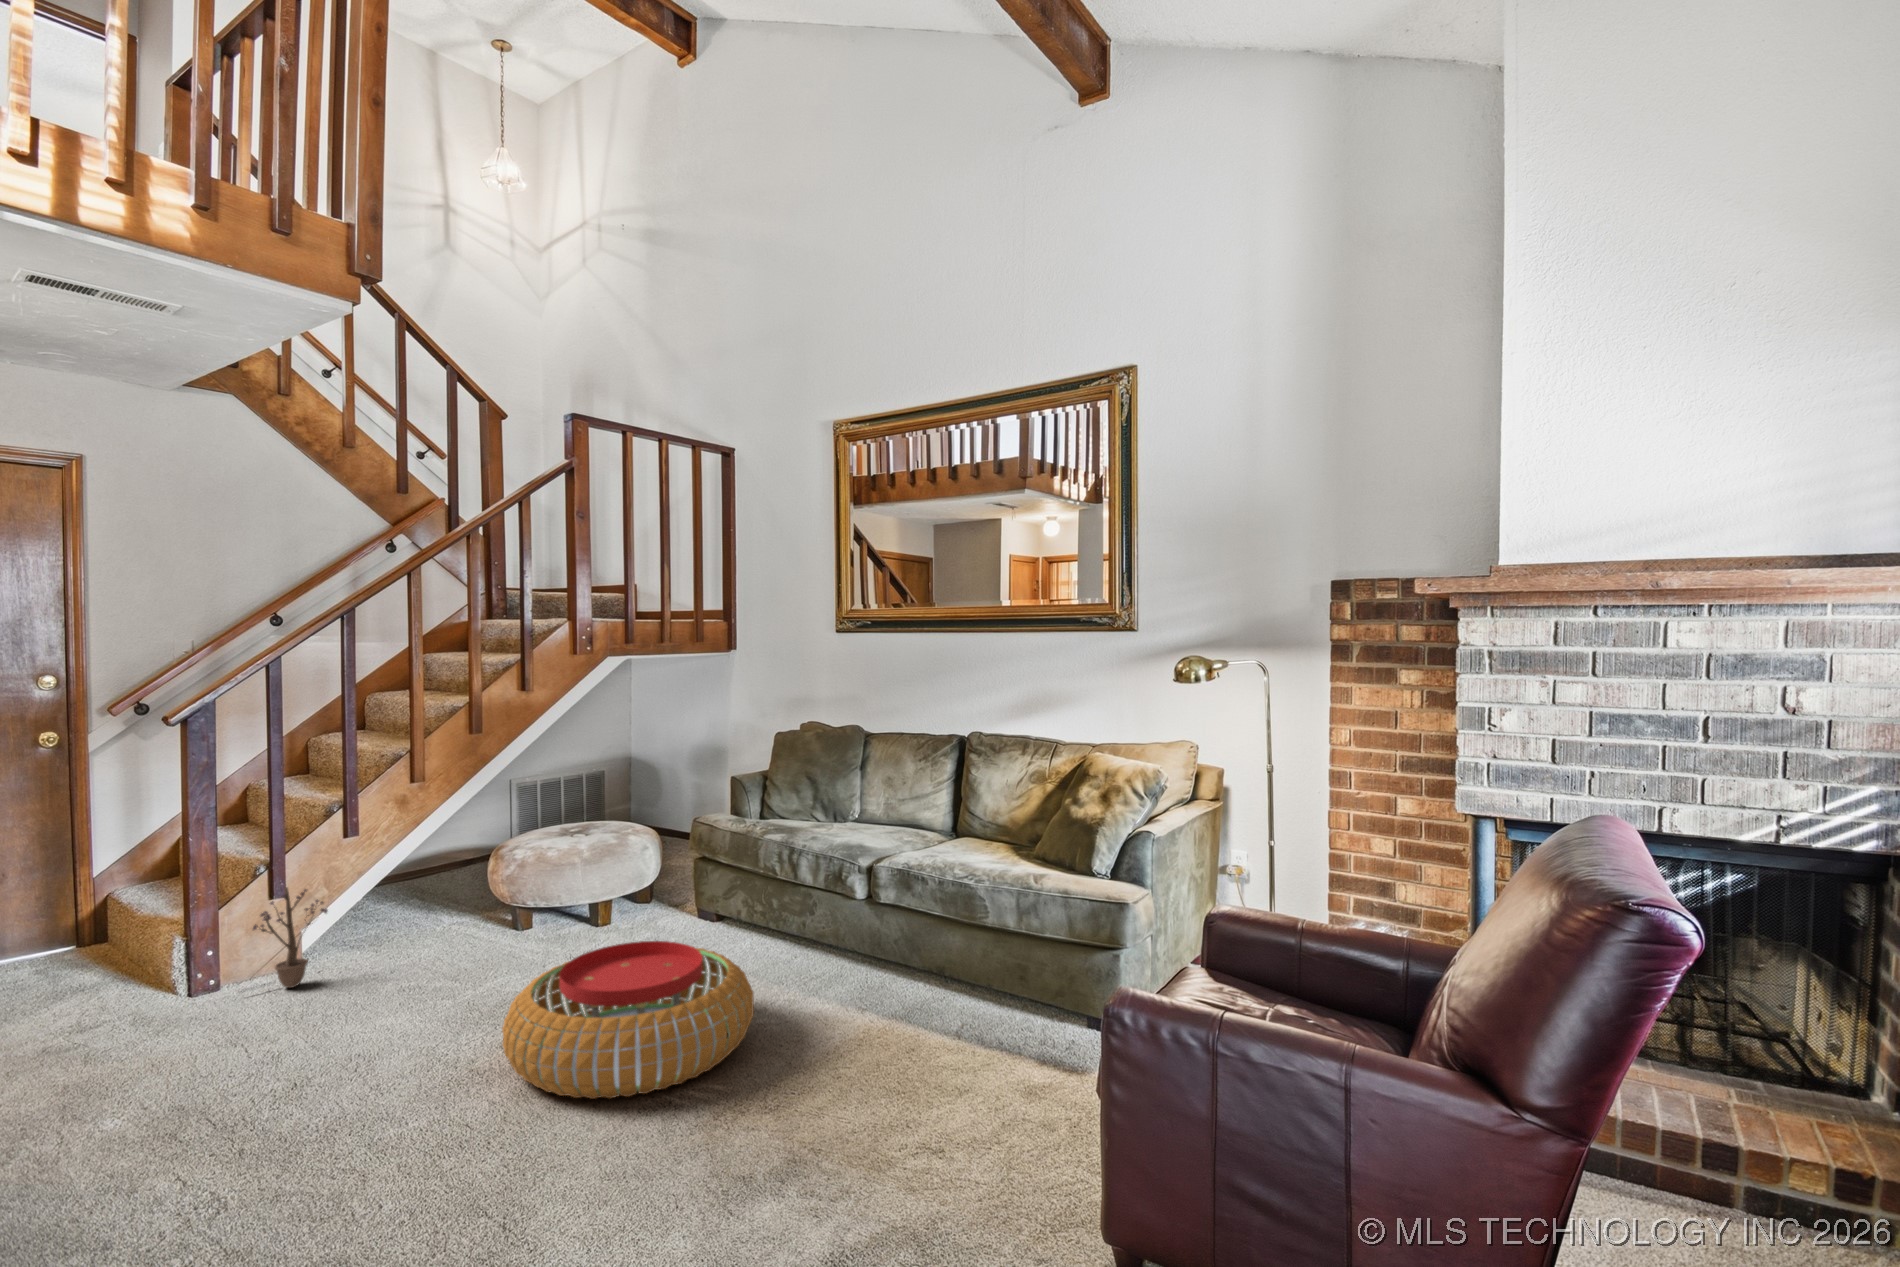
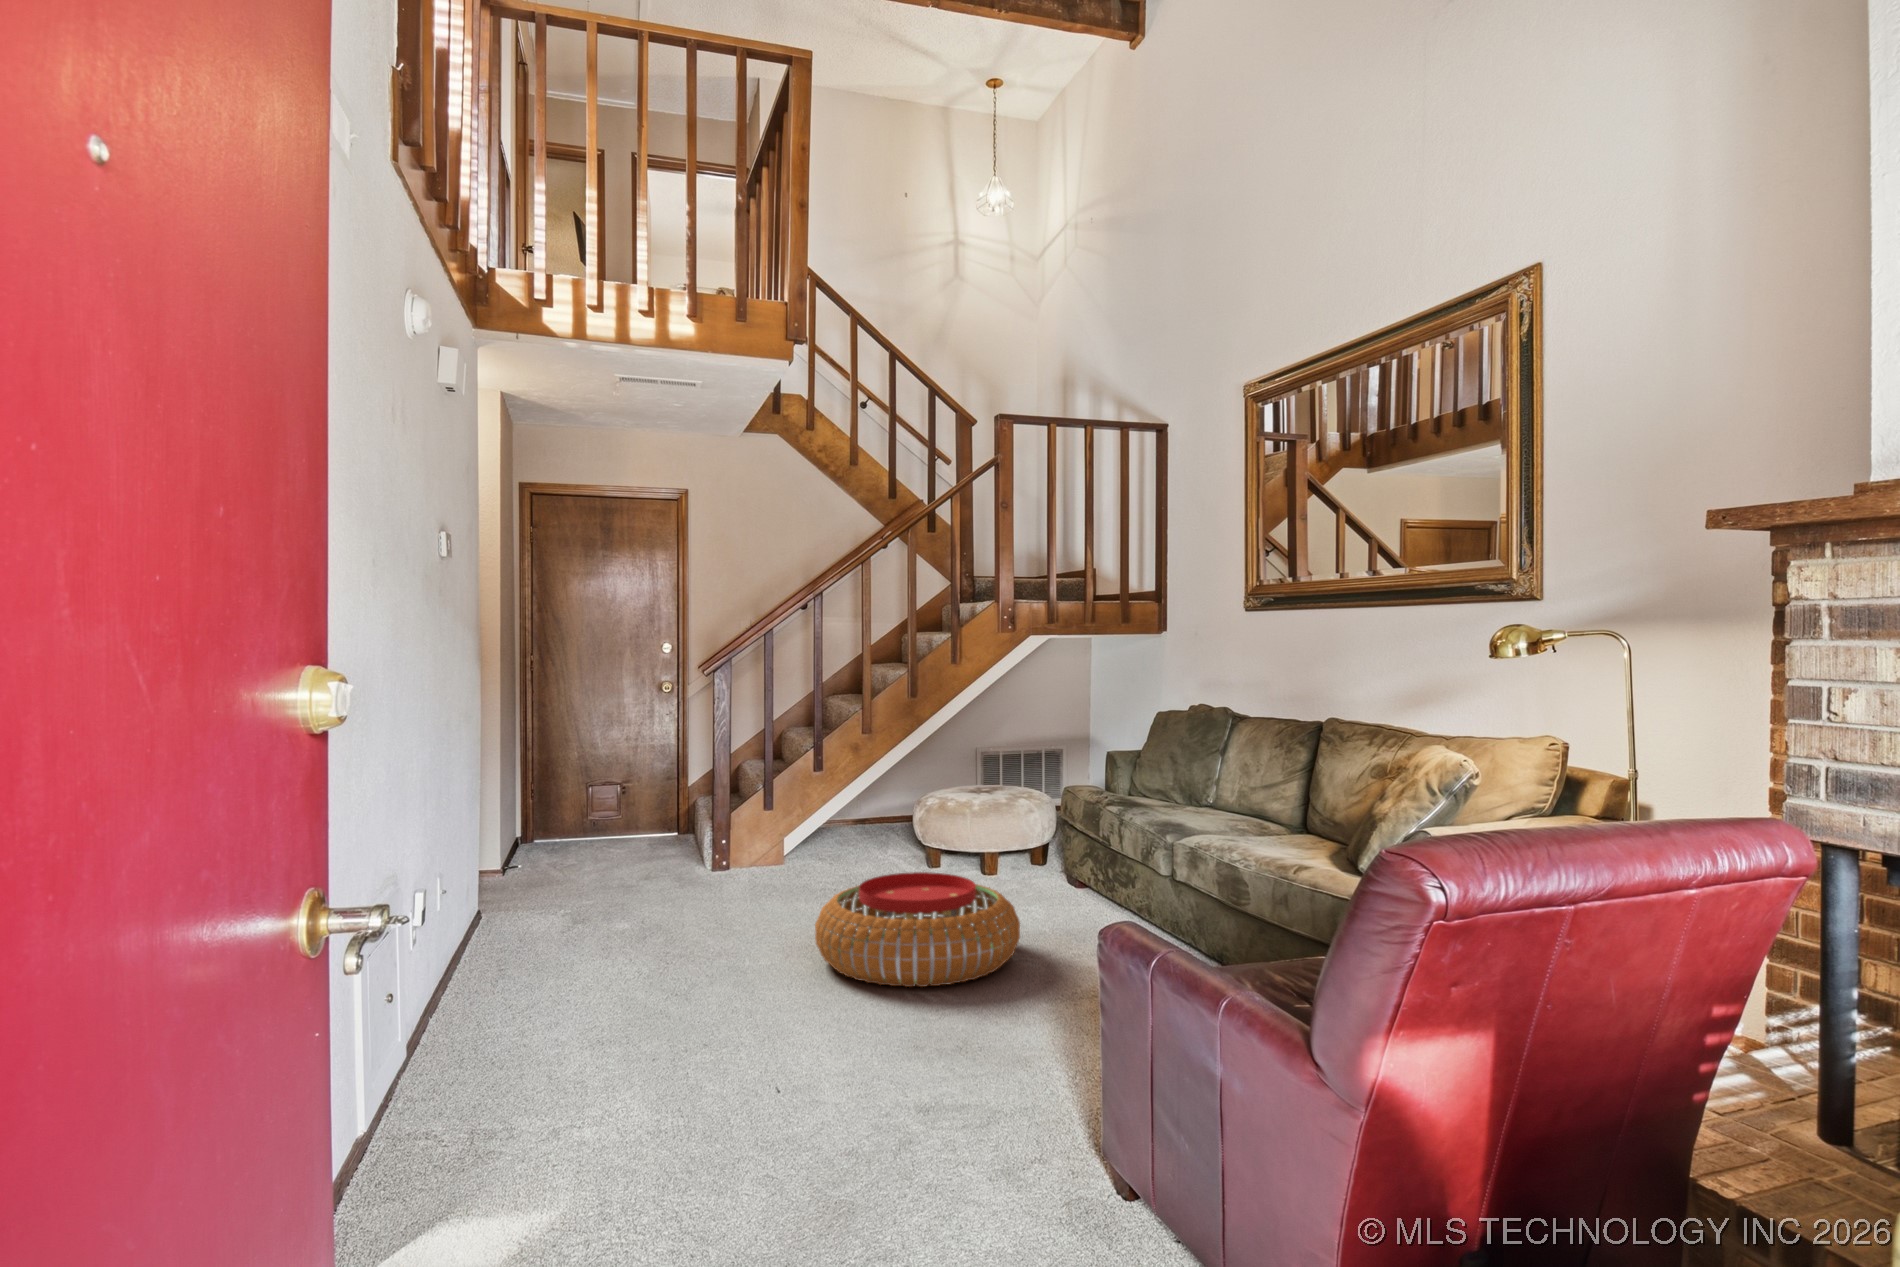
decorative plant: present [241,887,328,992] -> none [725,801,783,878]

